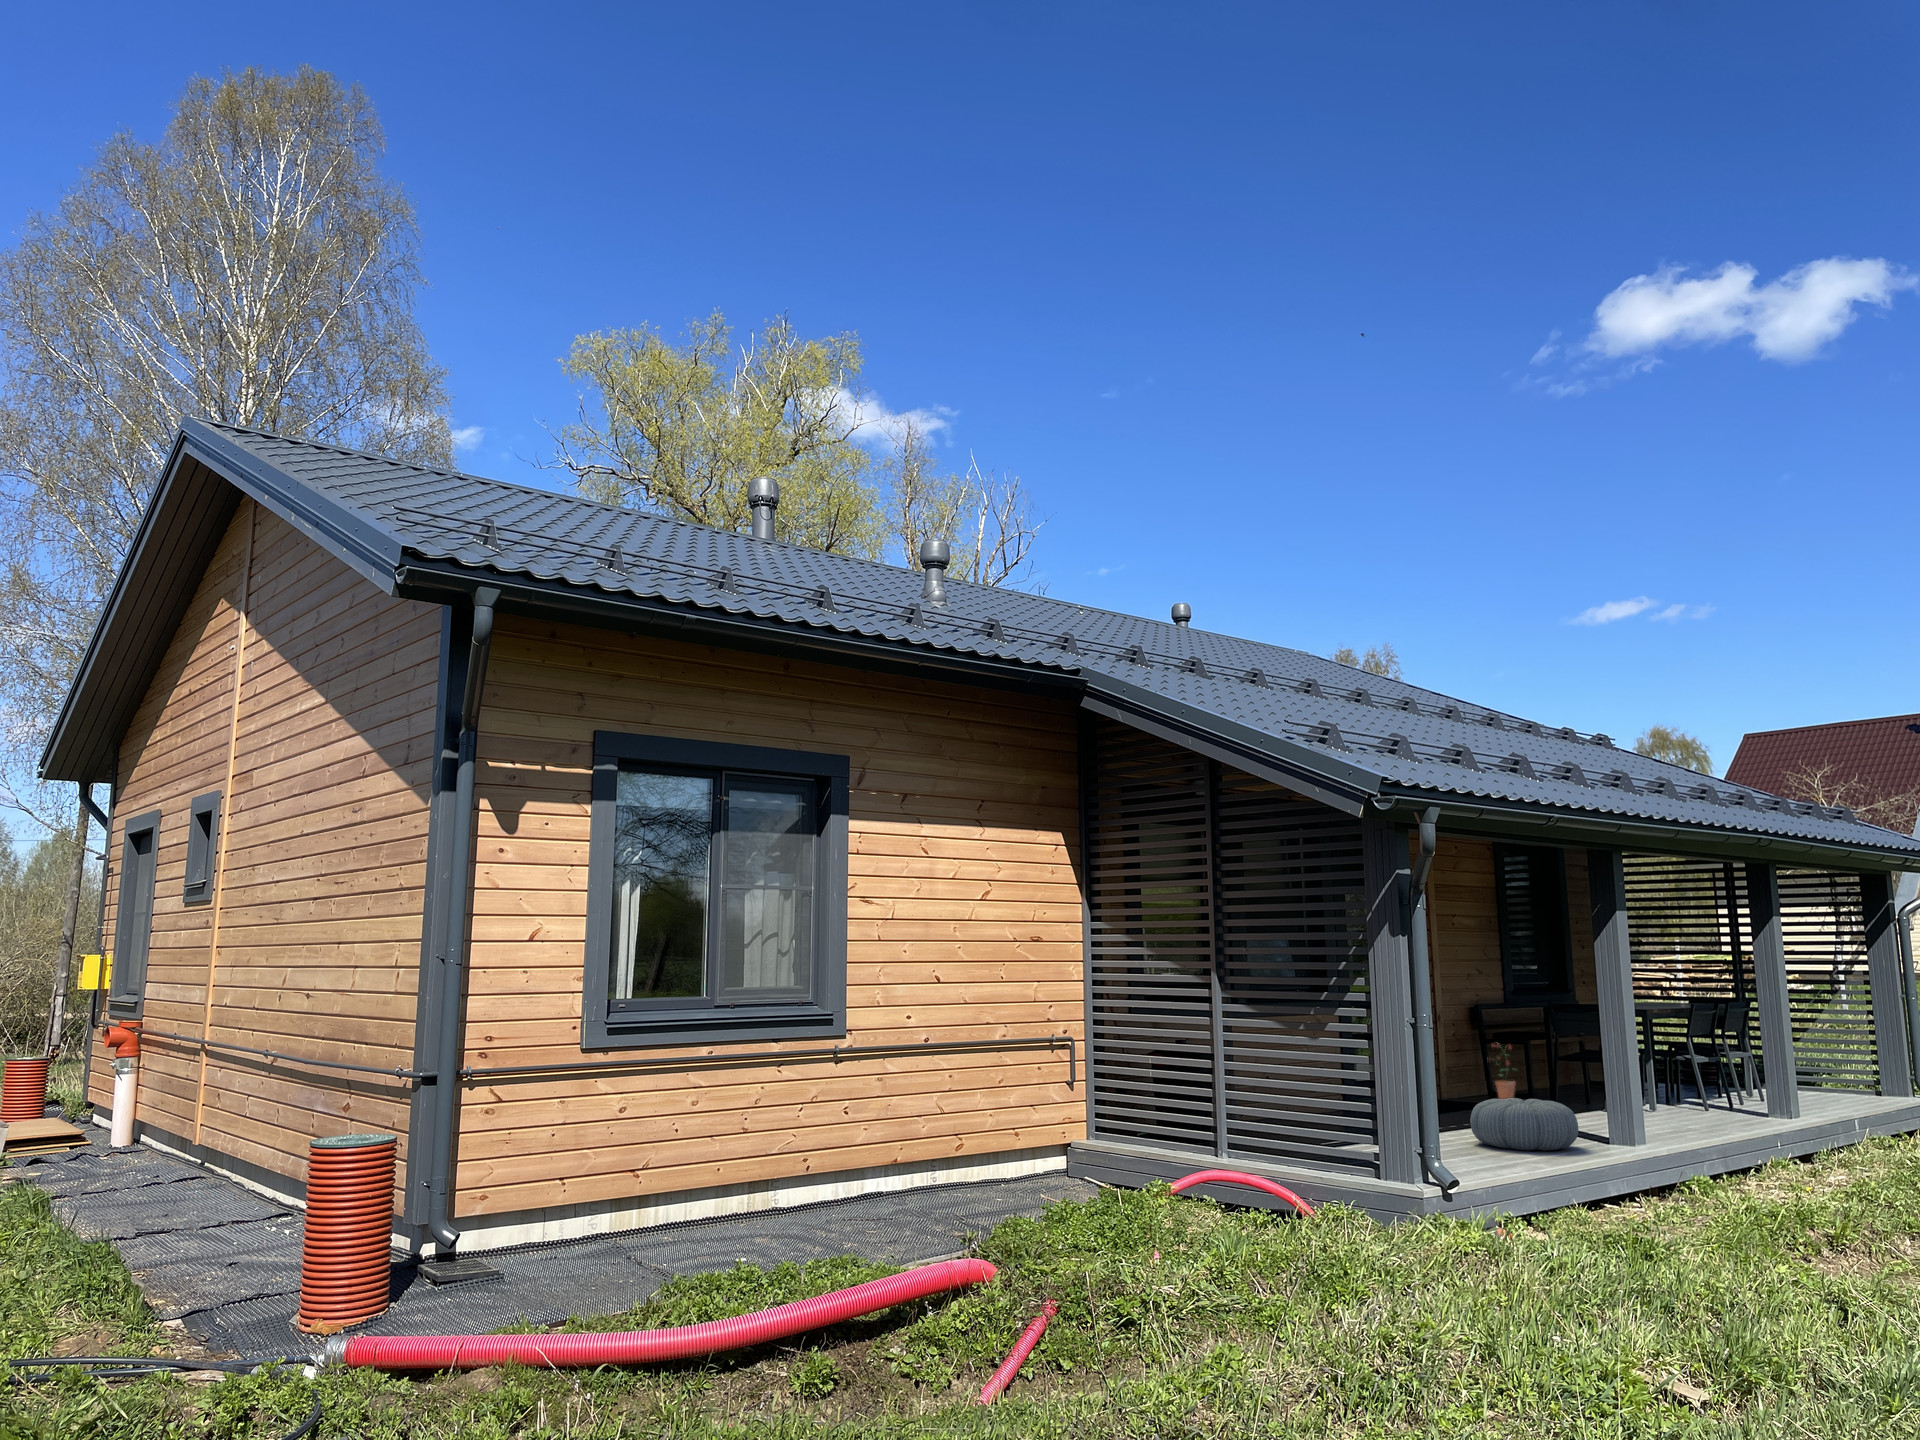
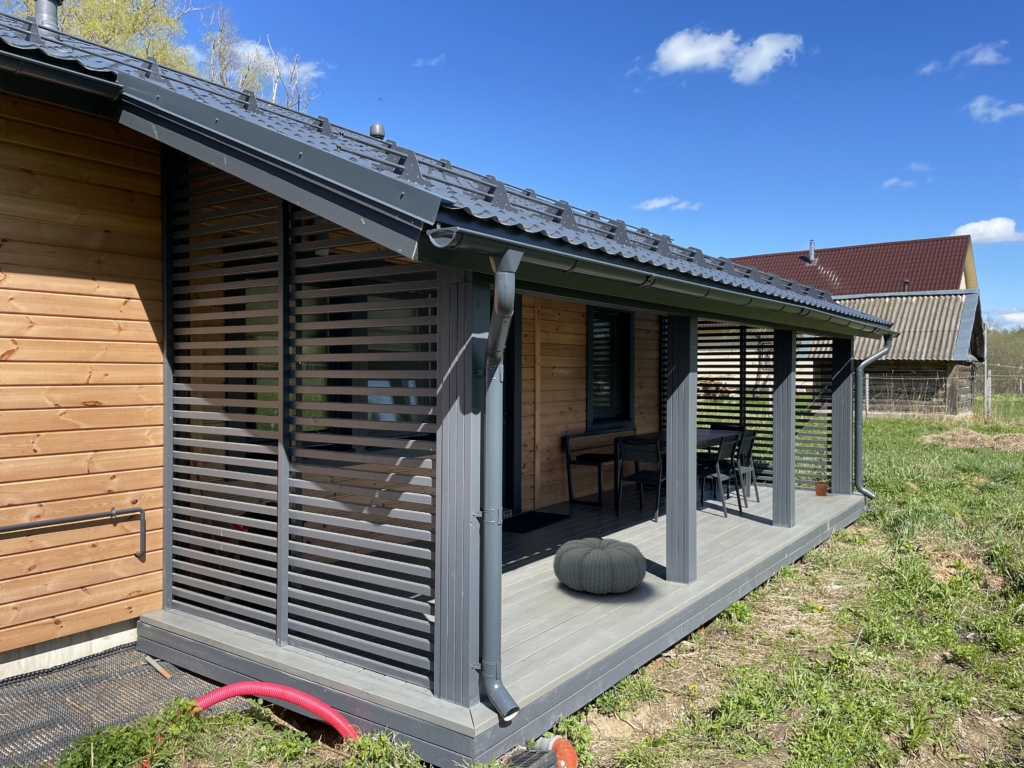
potted plant: present [1487,1042,1516,1099] -> present [814,457,830,496]

